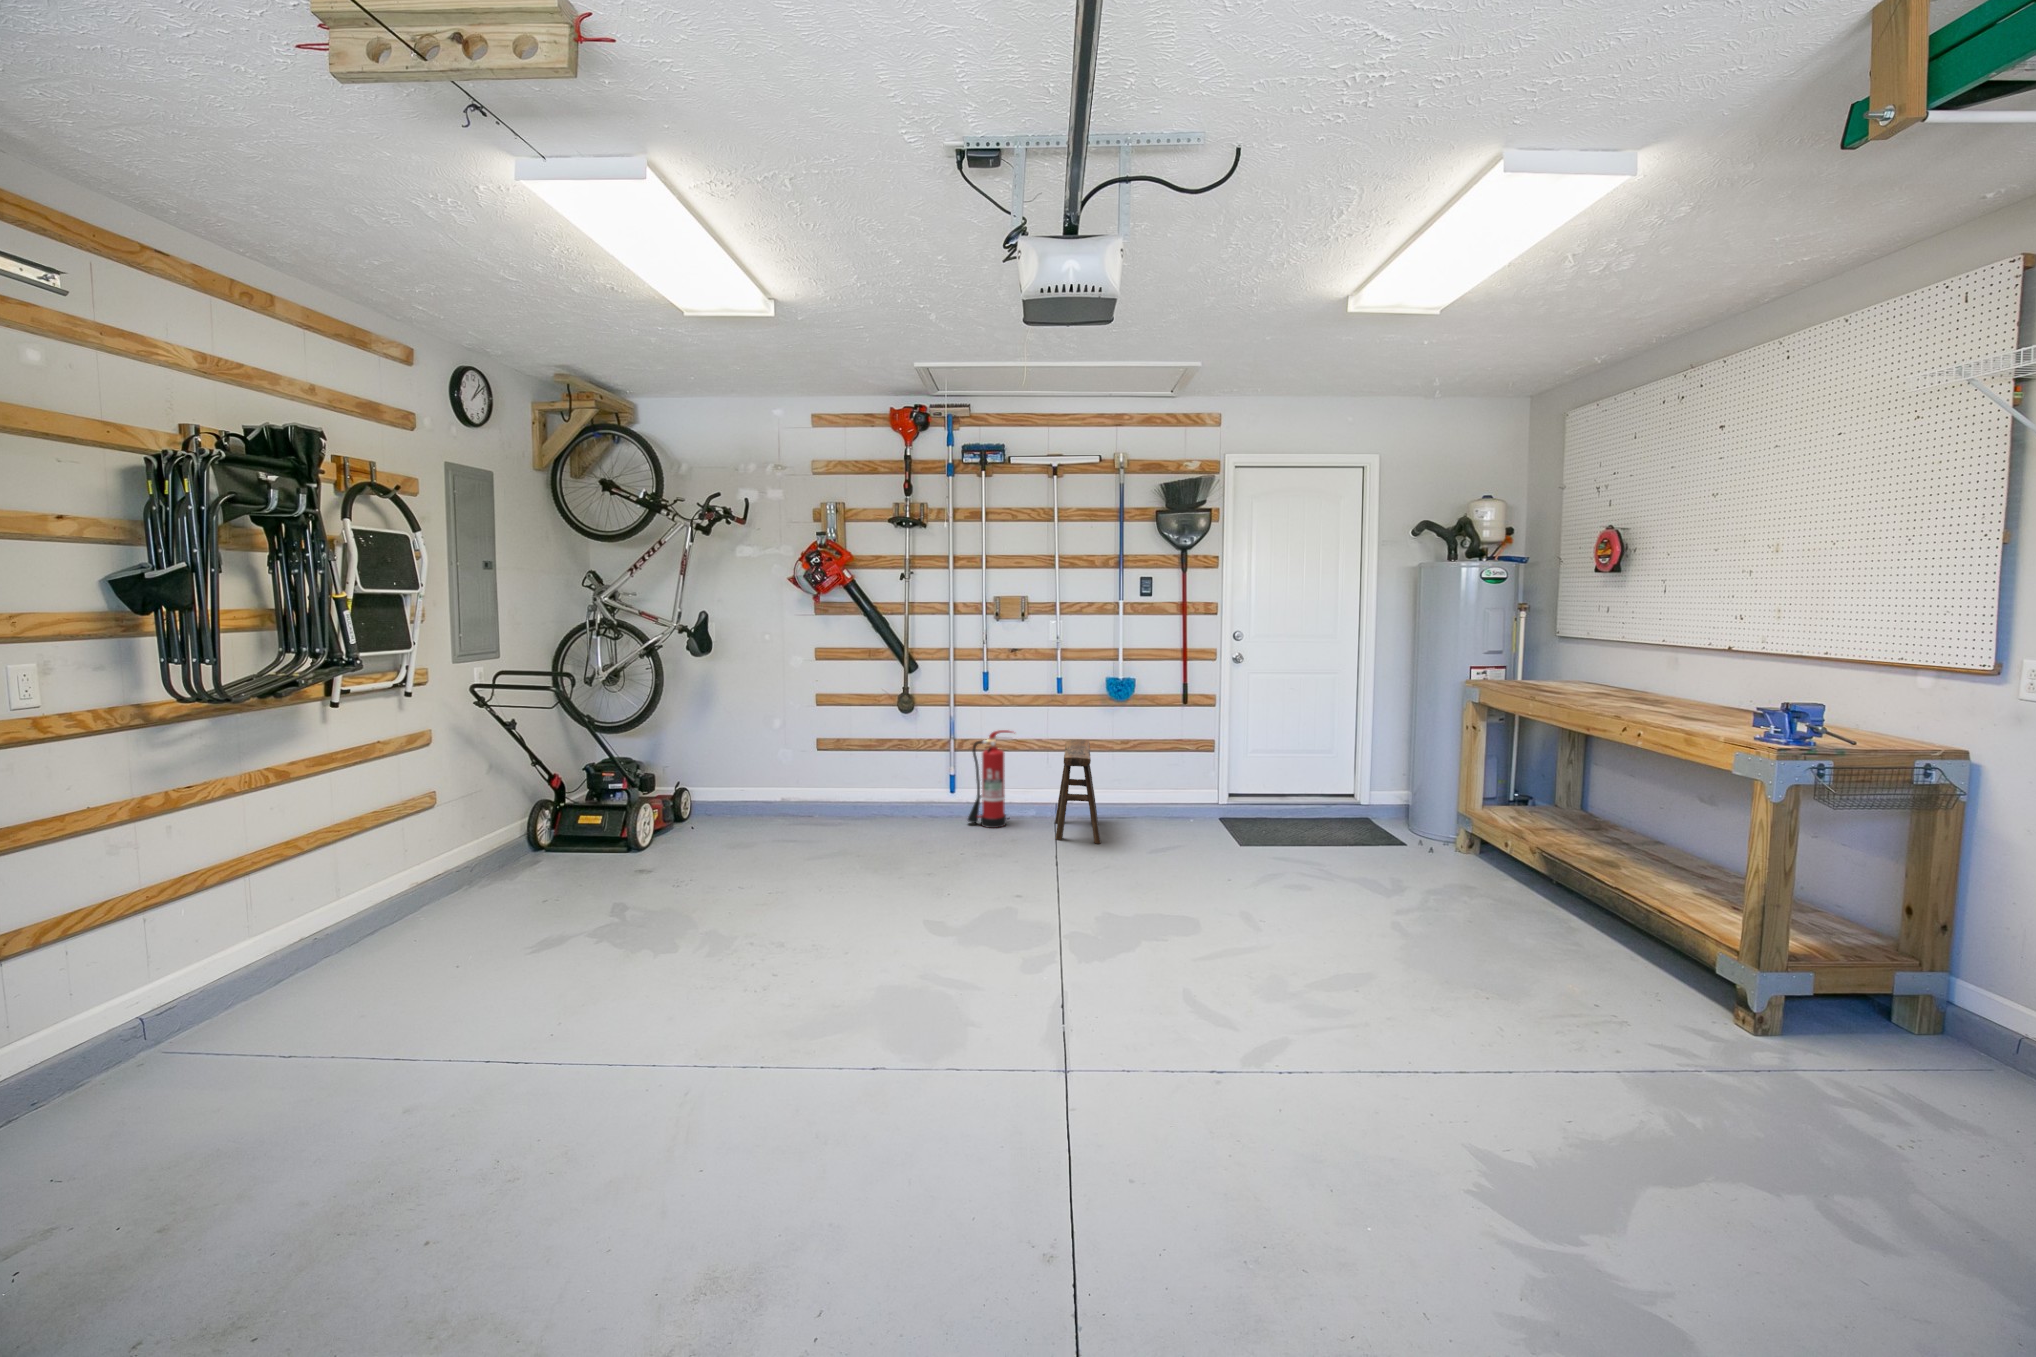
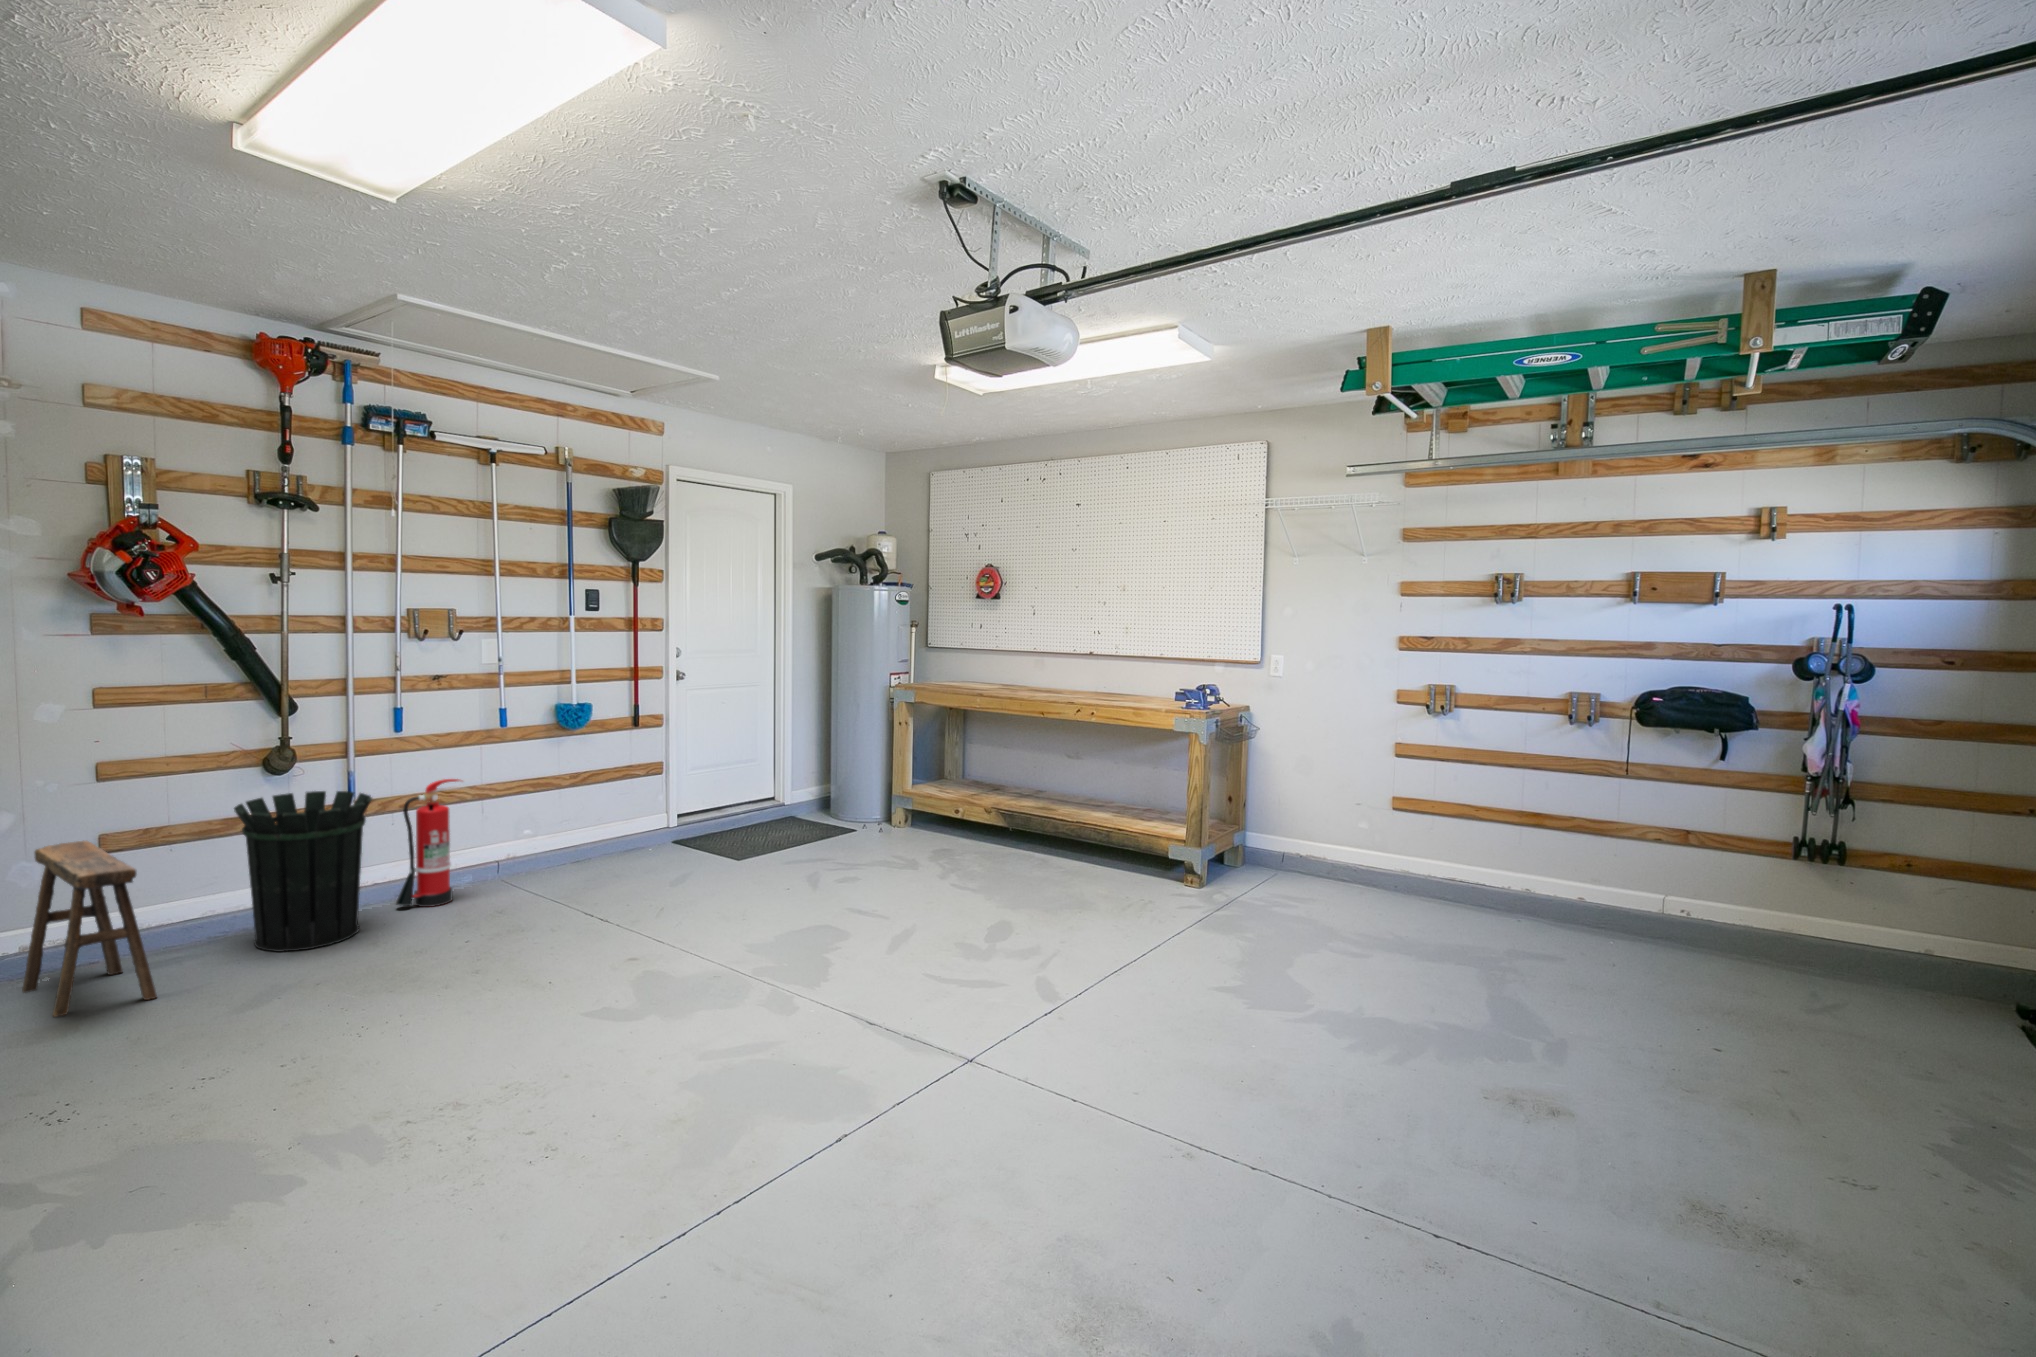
waste bin: none [863,727,942,837] -> present [234,791,372,952]
stool: present [1055,740,1101,844] -> present [22,841,157,1017]

